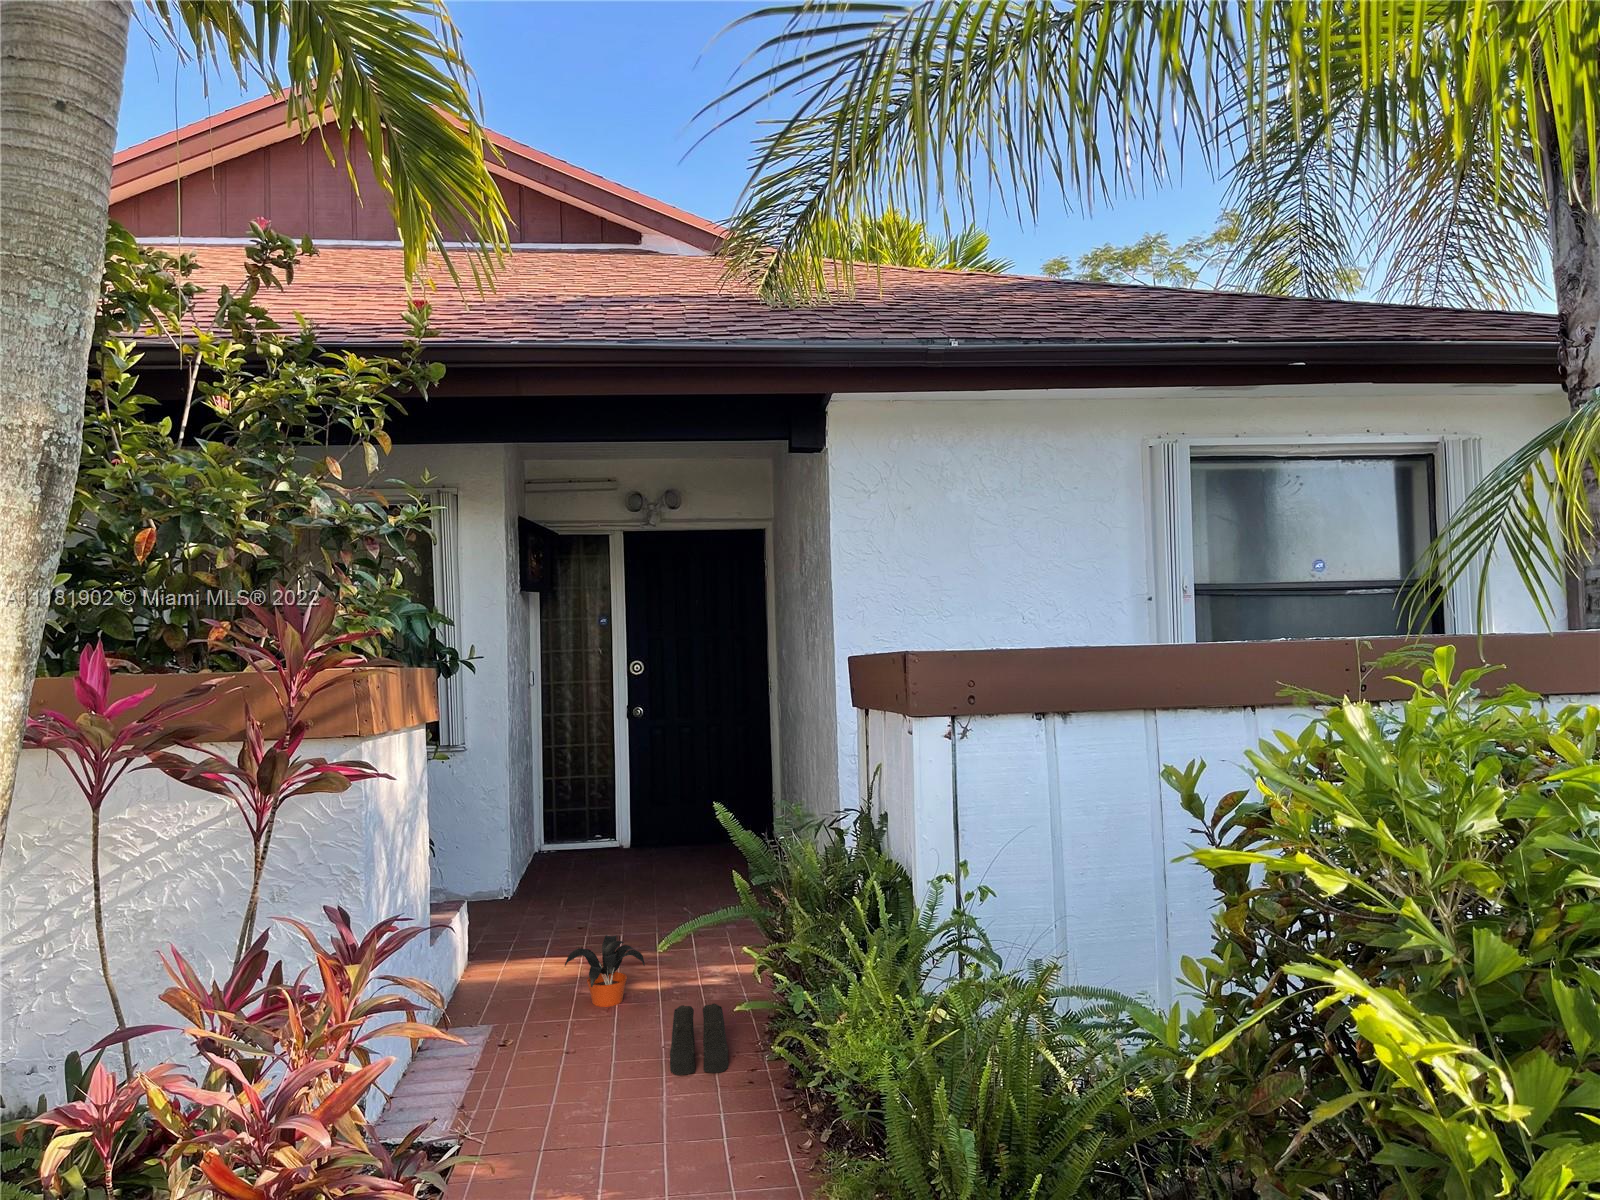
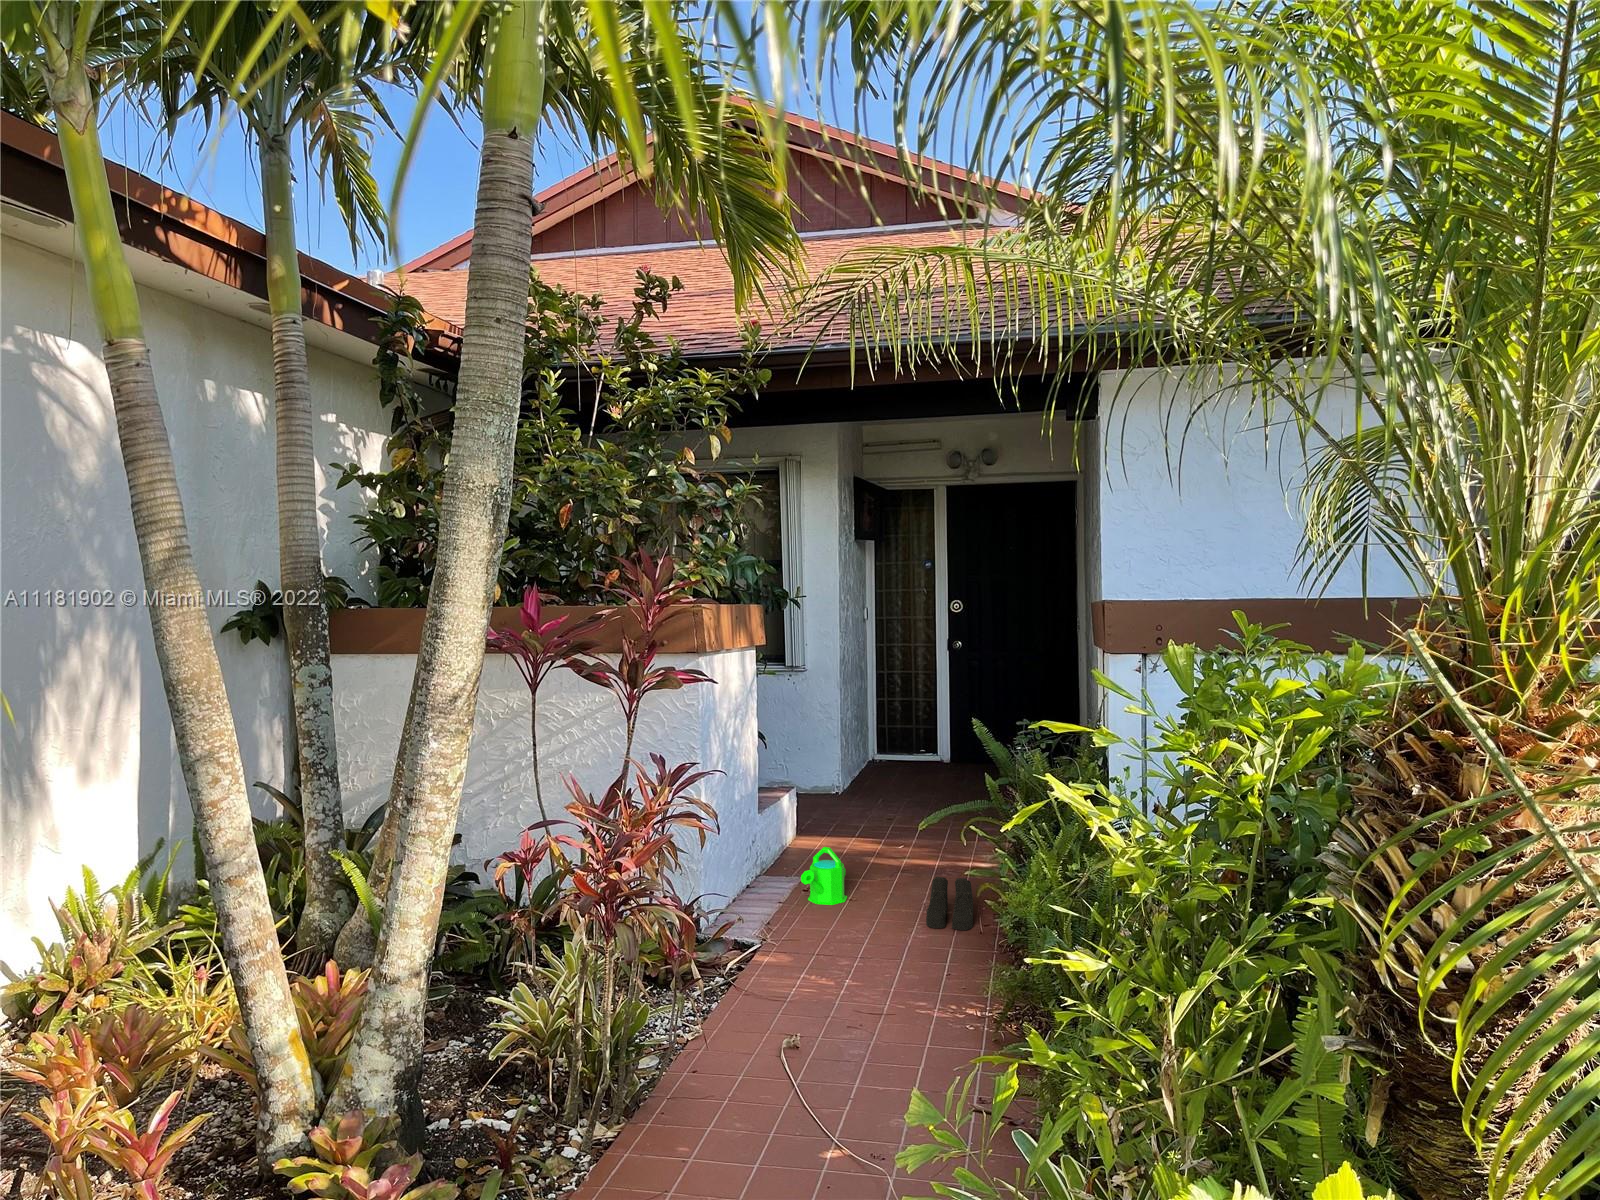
potted plant: present [565,935,645,1007] -> none [858,821,920,876]
watering can: none [499,983,559,1062] -> present [801,847,847,905]

